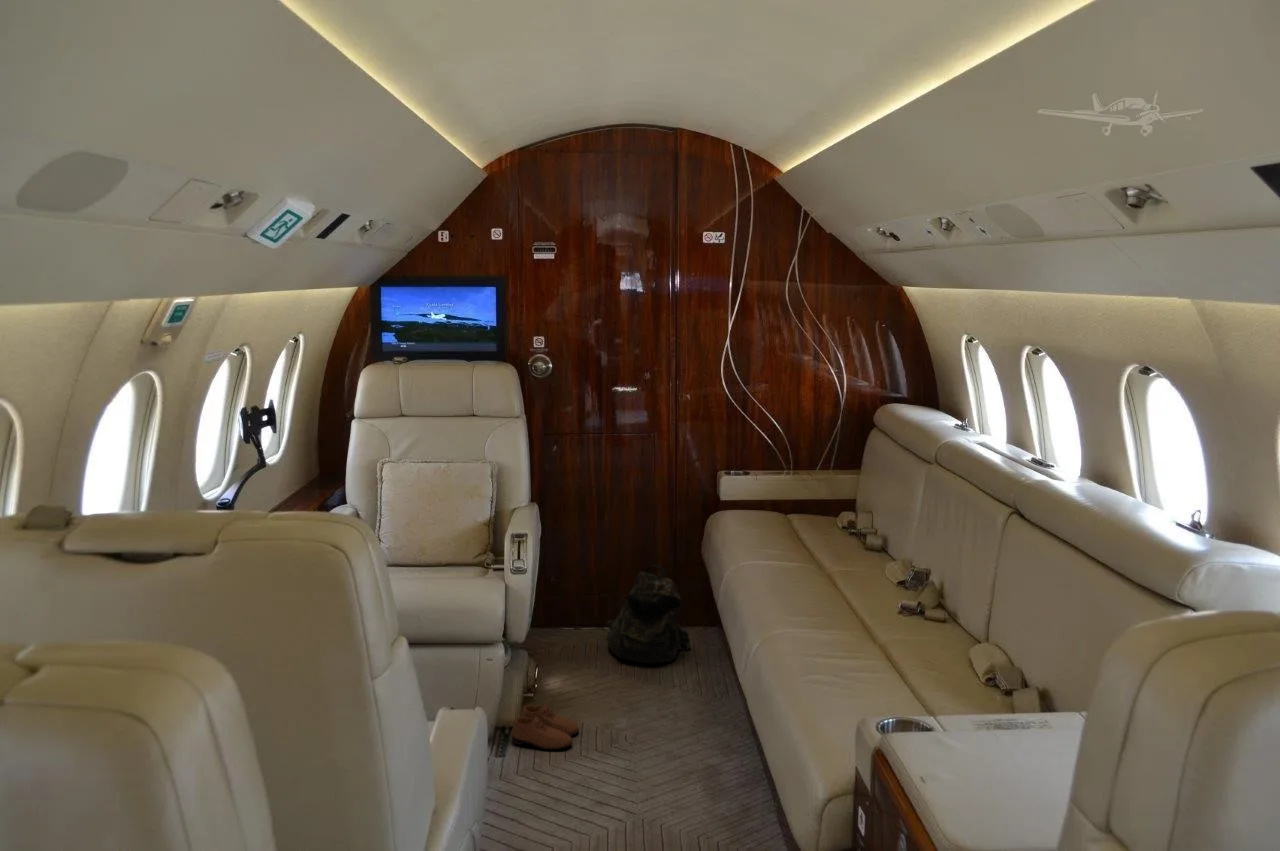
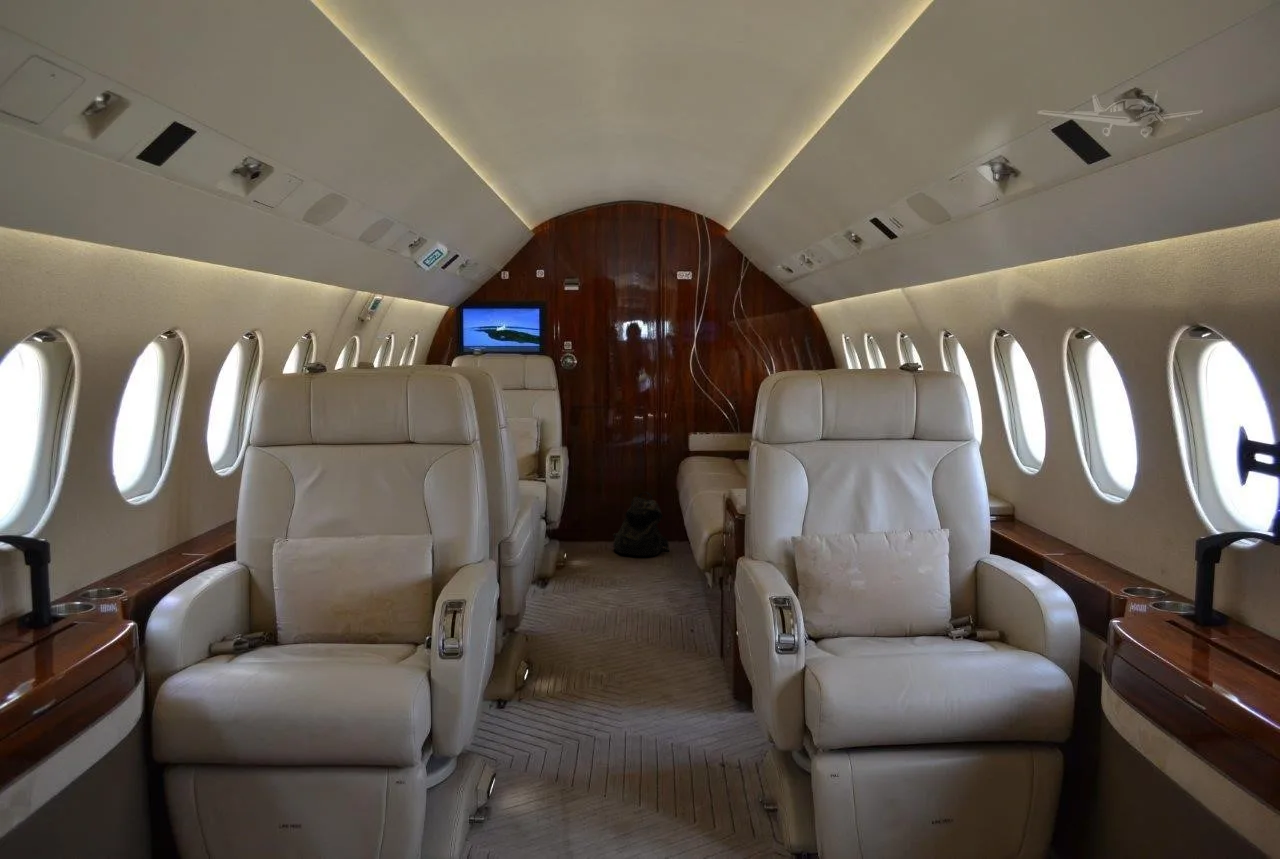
shoe: present [512,705,579,750] -> none [549,564,592,587]

